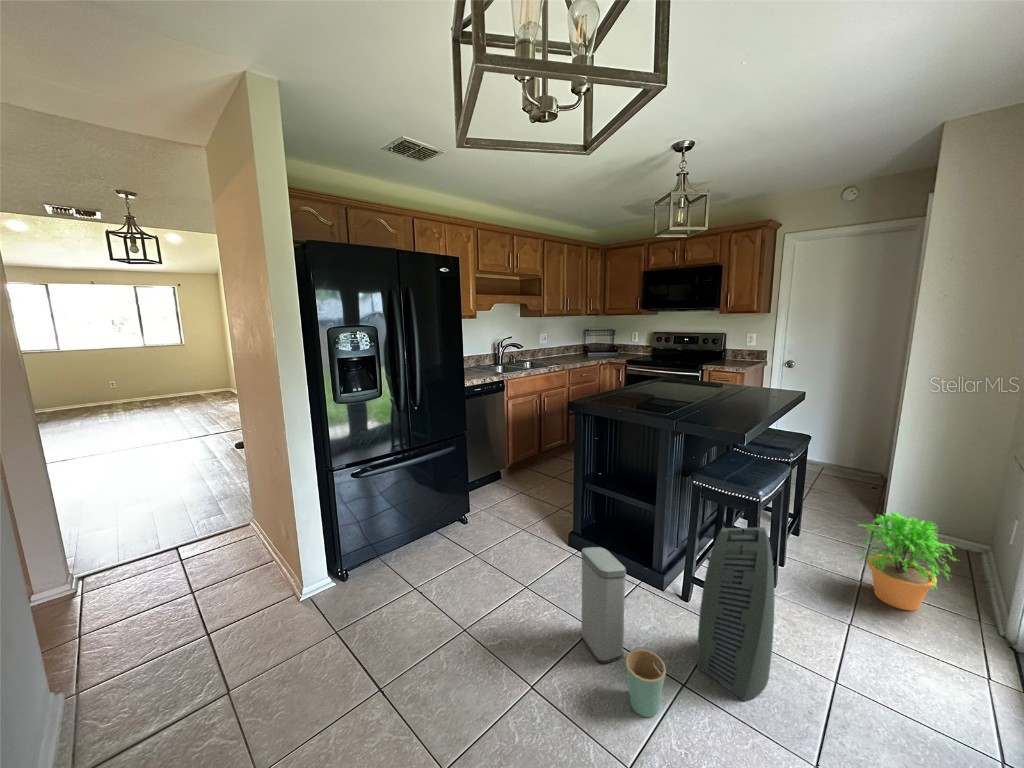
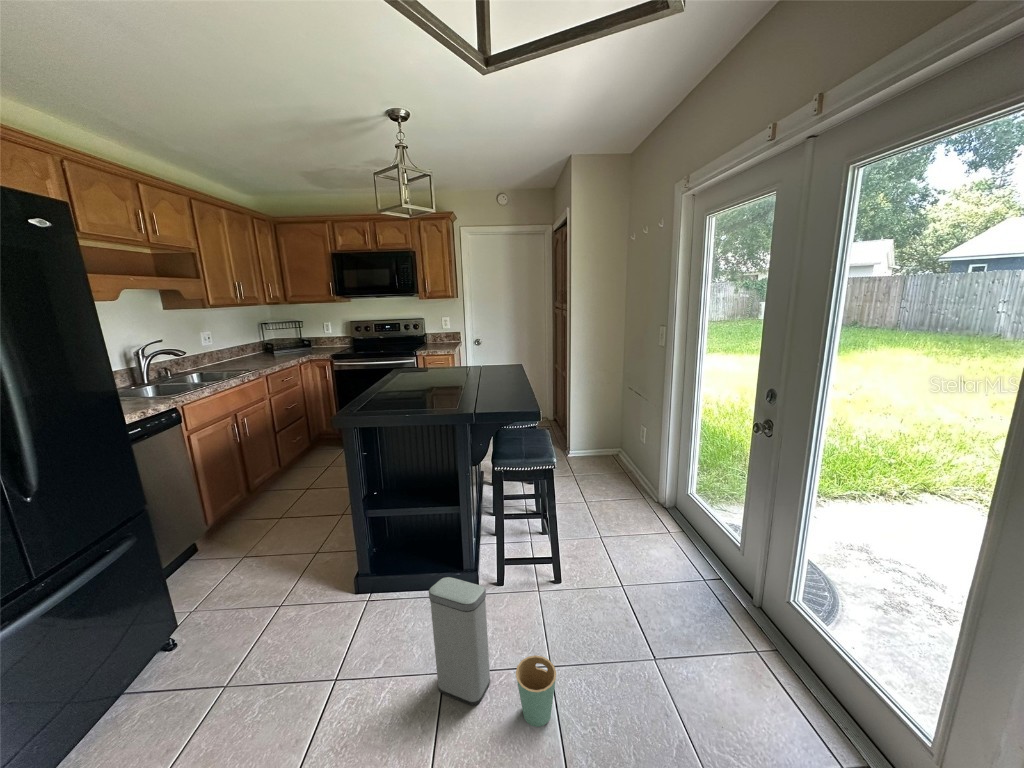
potted plant: present [860,512,953,611] -> none [581,443,641,512]
air purifier: present [697,527,775,701] -> none [541,489,597,645]

